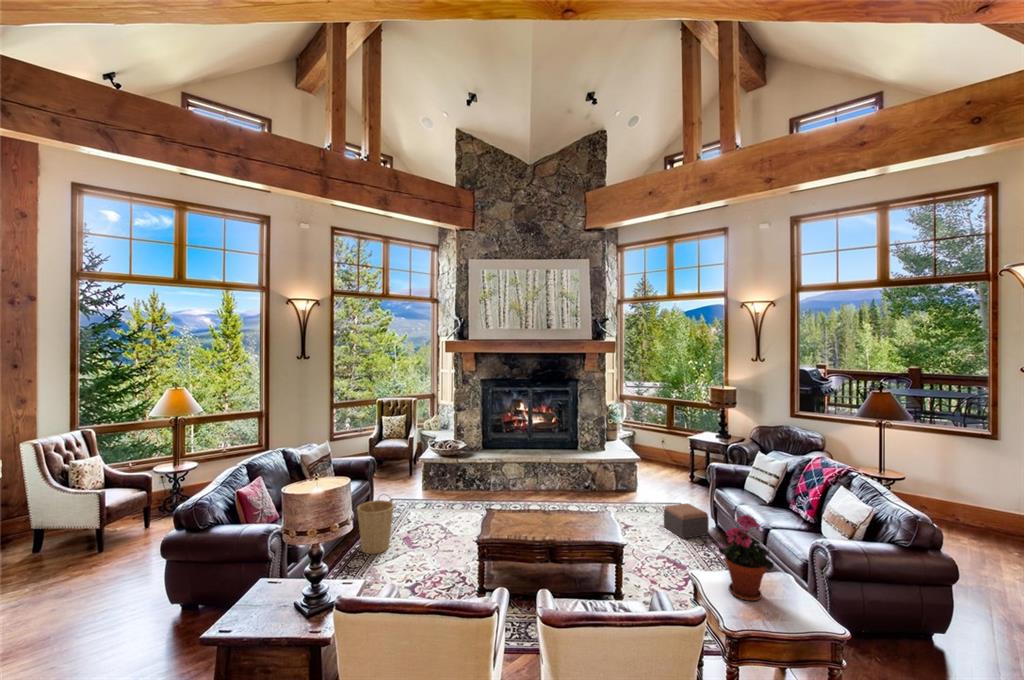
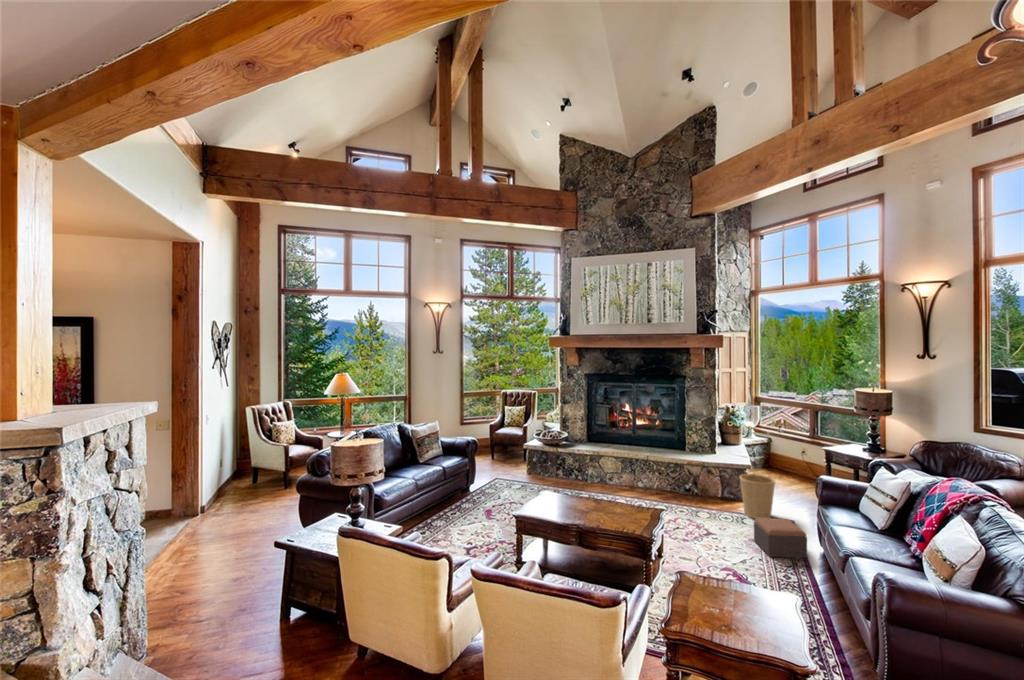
basket: present [357,499,394,554] -> present [740,473,775,519]
potted plant: present [719,515,774,601] -> none [691,519,750,616]

